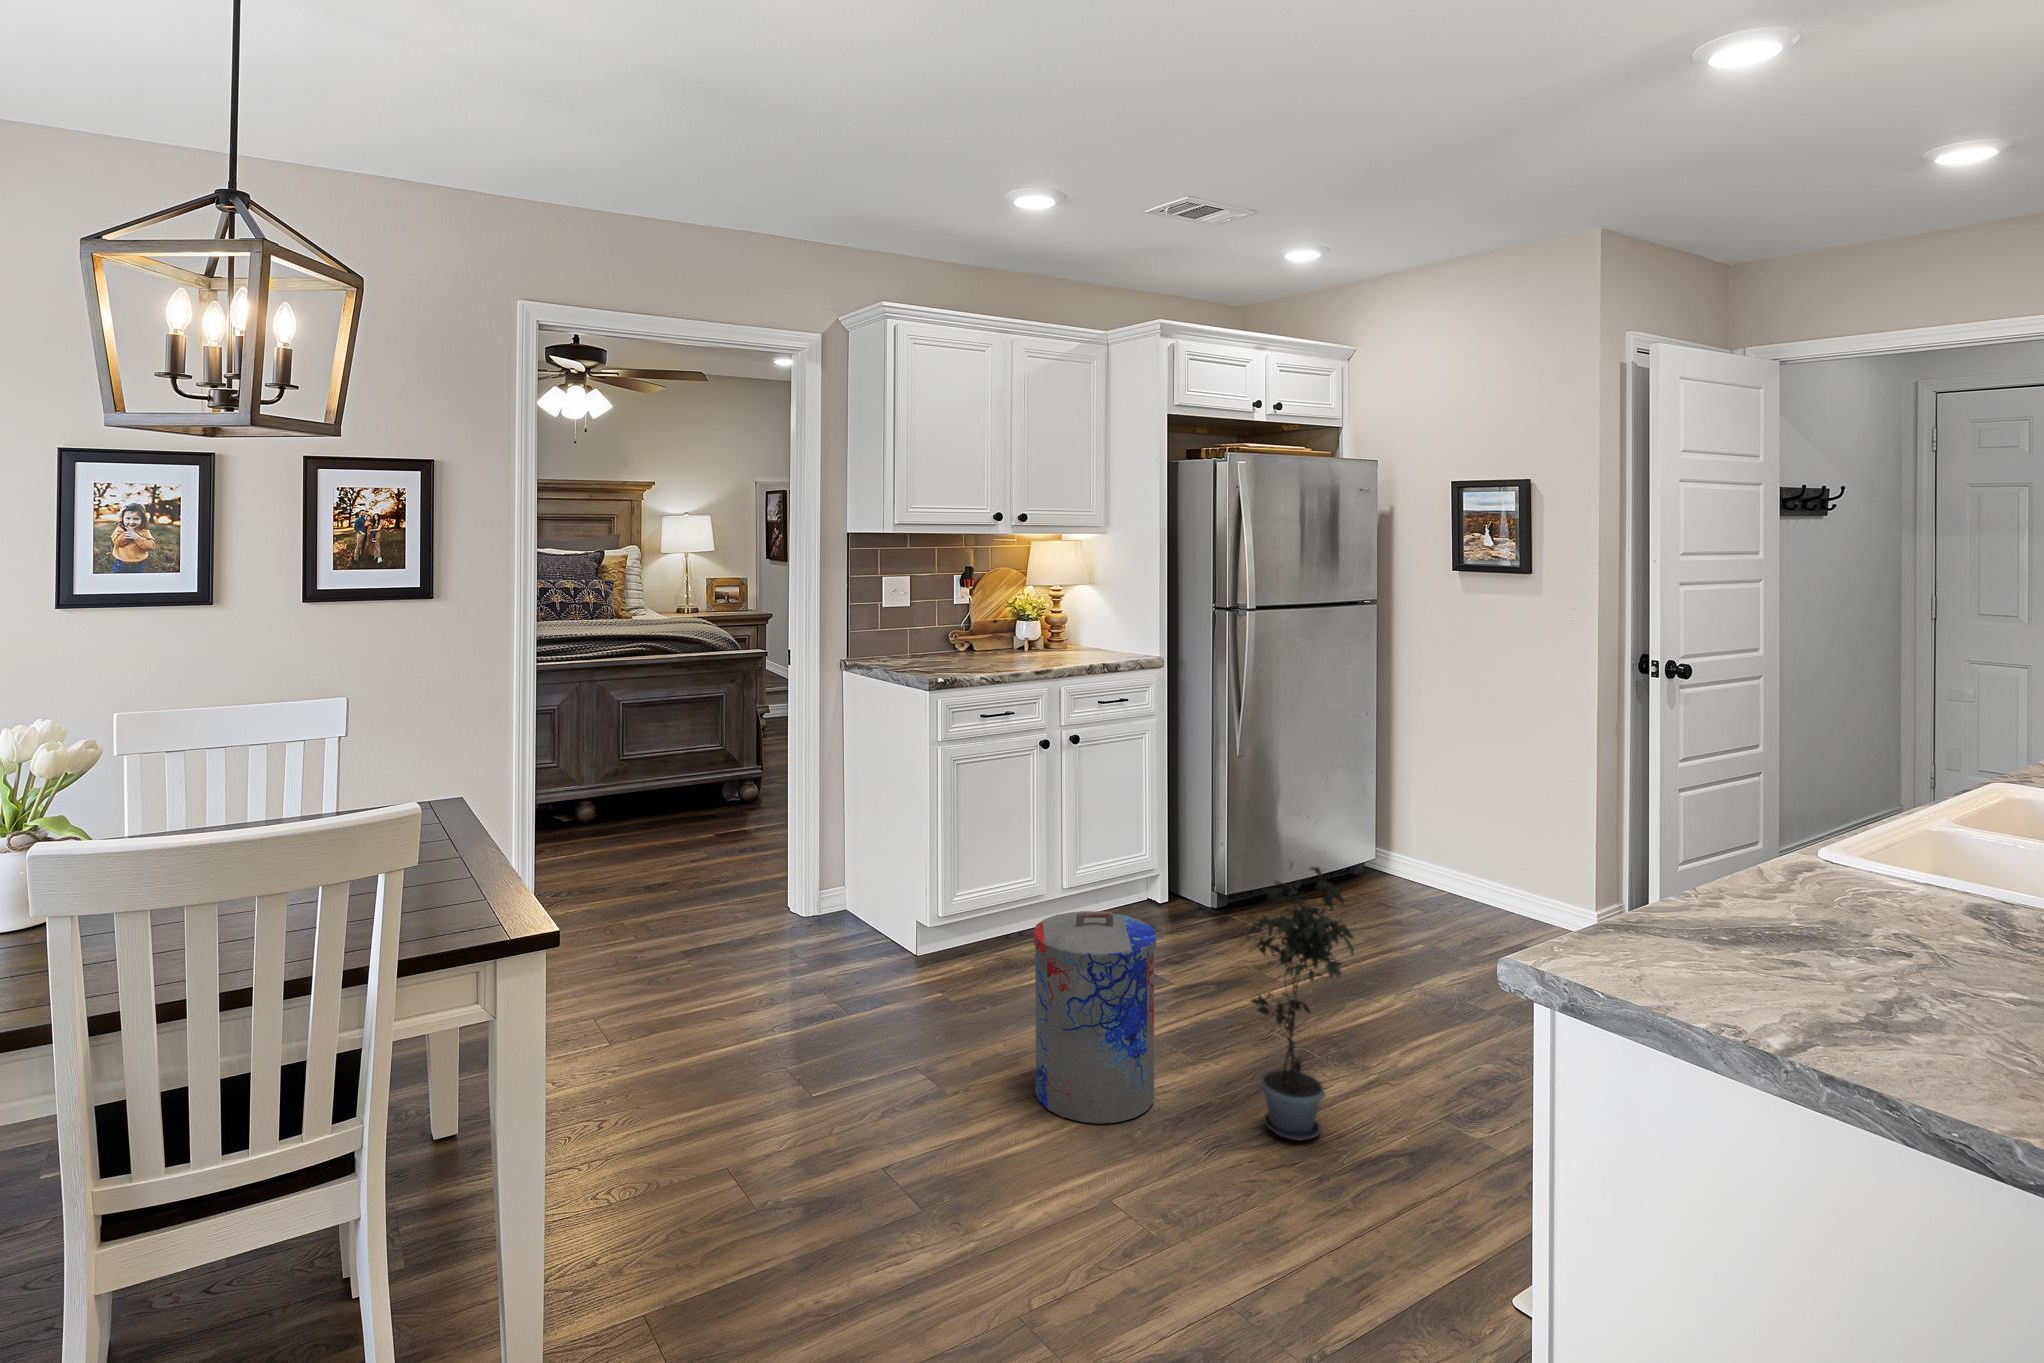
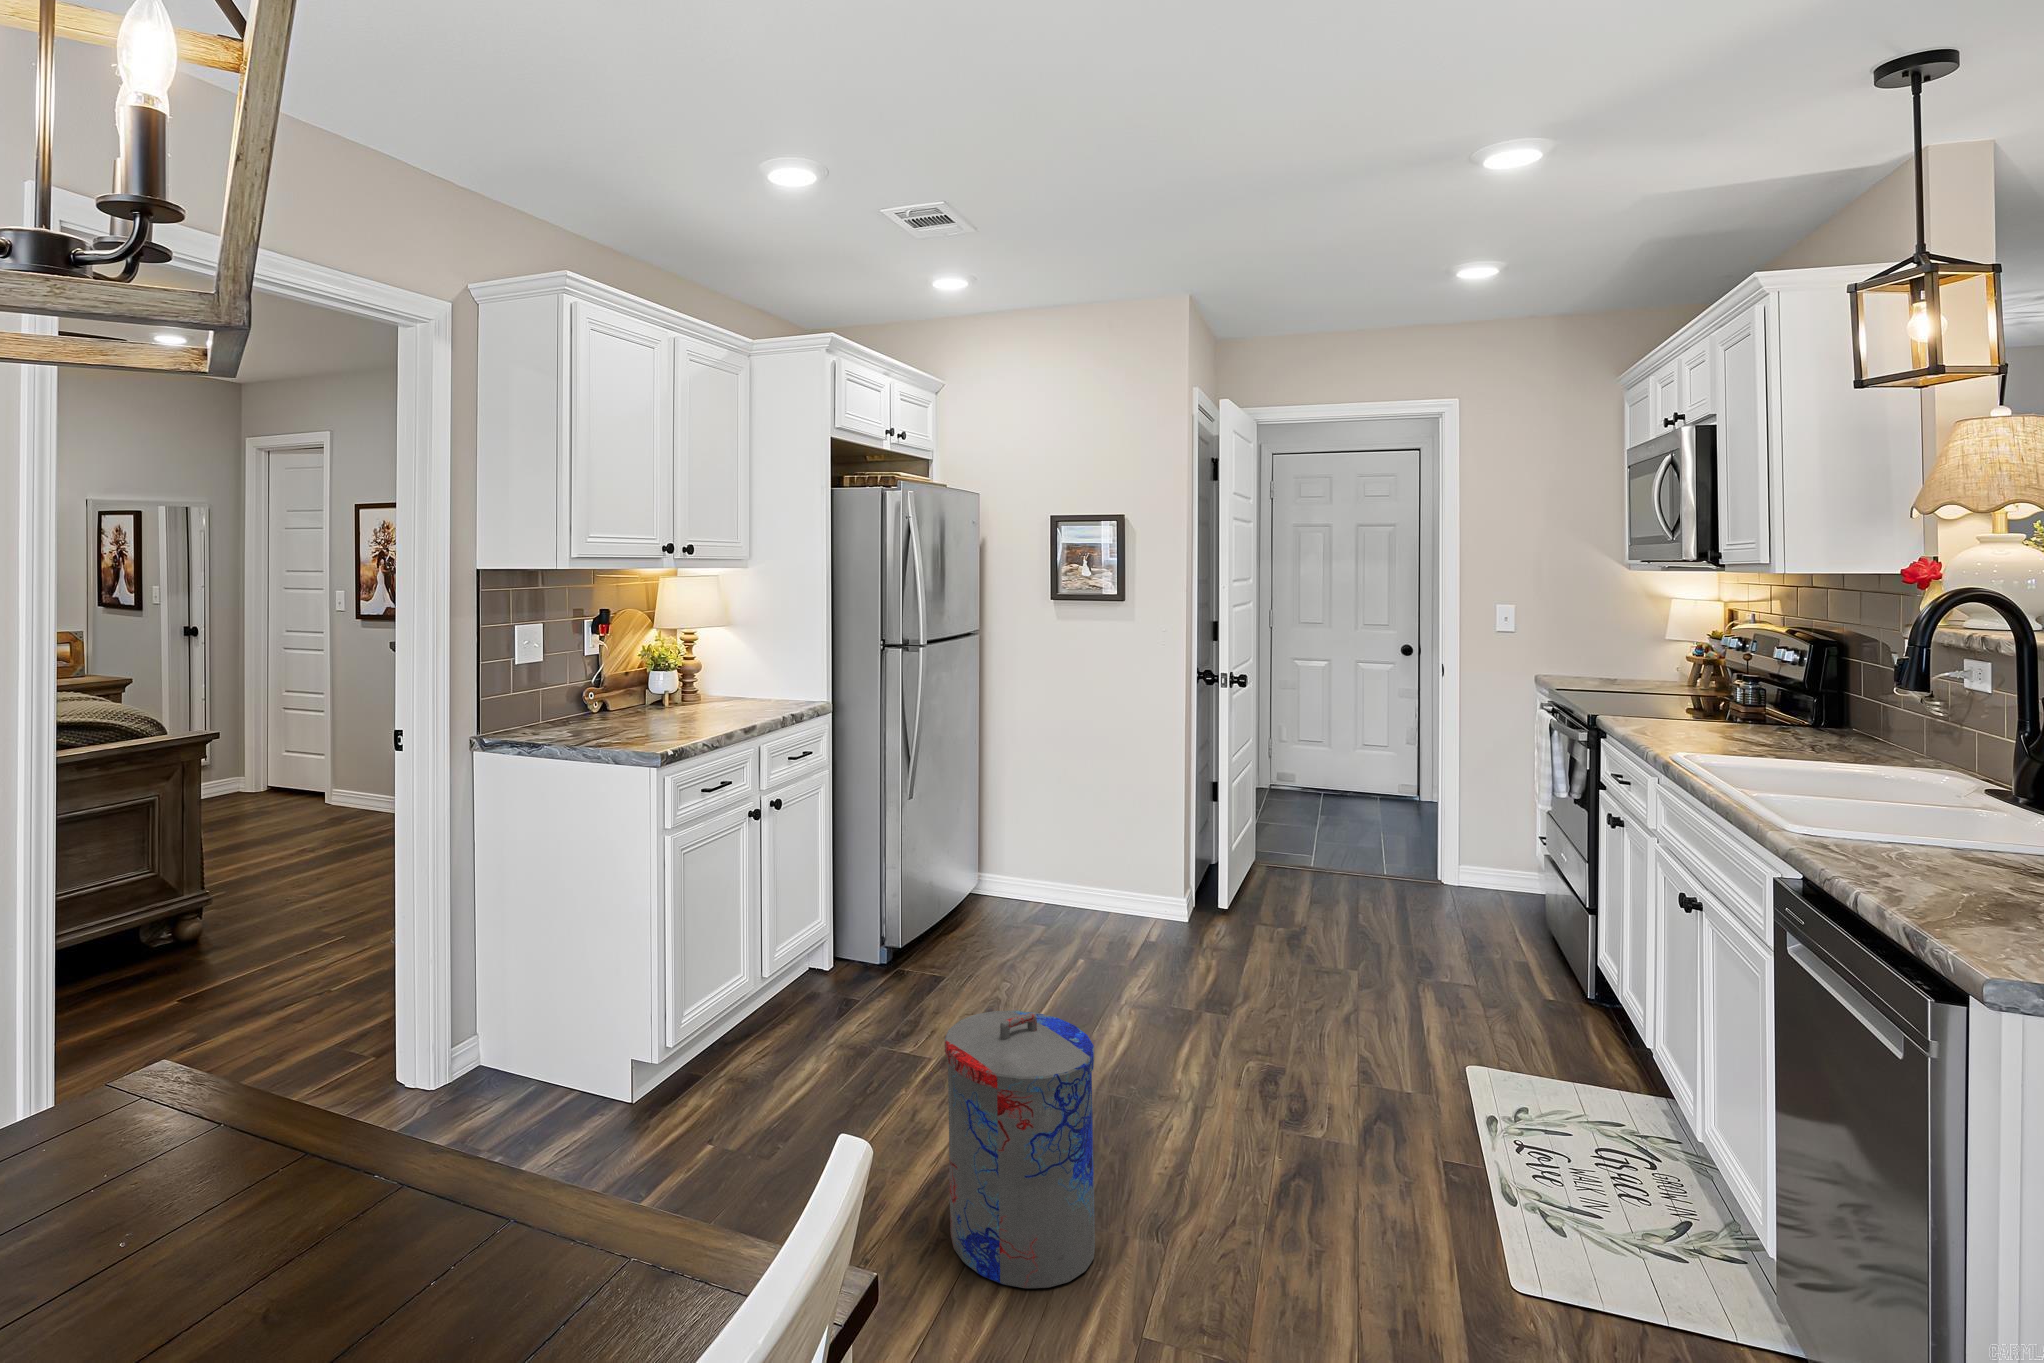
potted plant: present [1241,867,1354,1141] -> none [1162,917,1340,1228]

